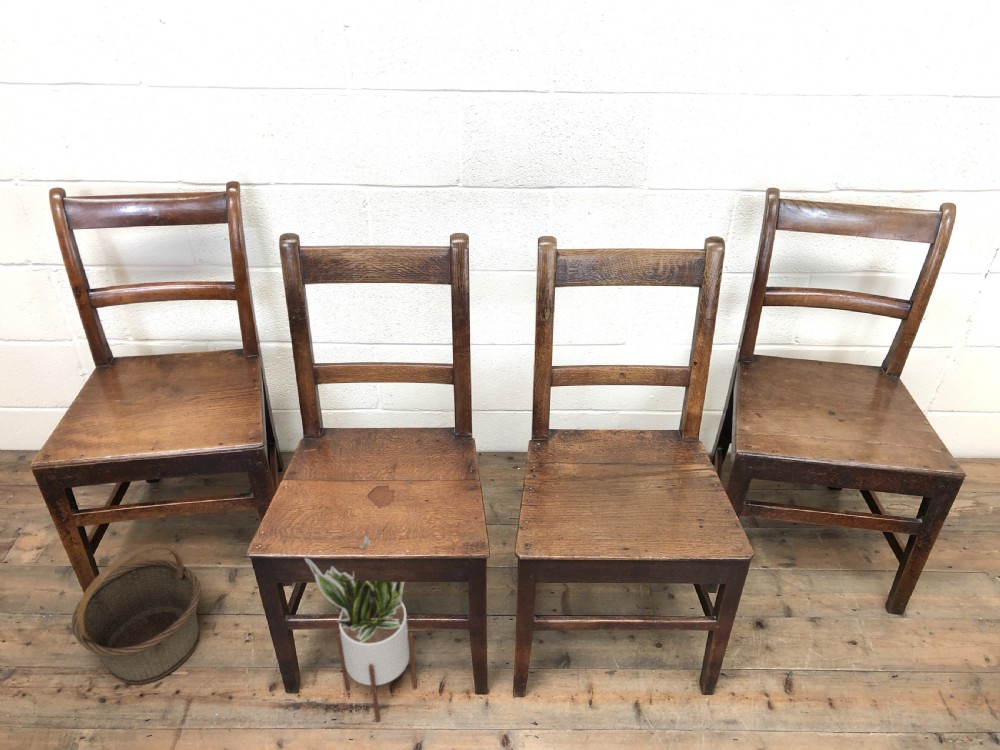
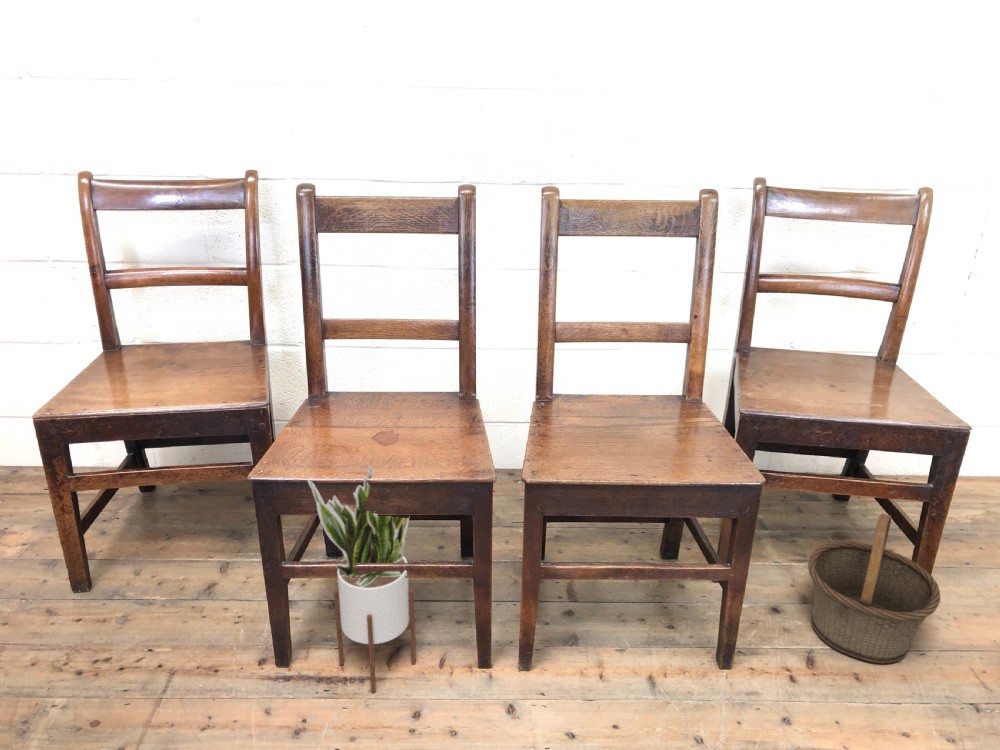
basket: present [71,544,201,684] -> present [808,514,940,663]

